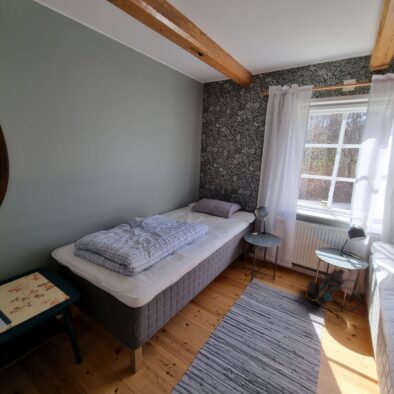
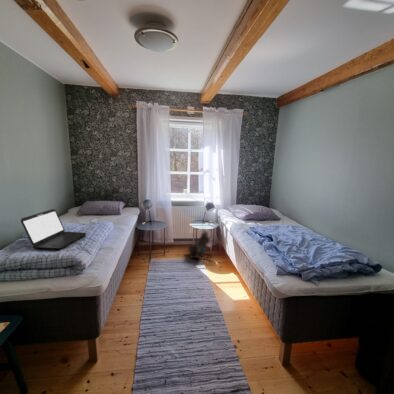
laptop: none [119,201,171,242] -> present [21,209,86,251]

